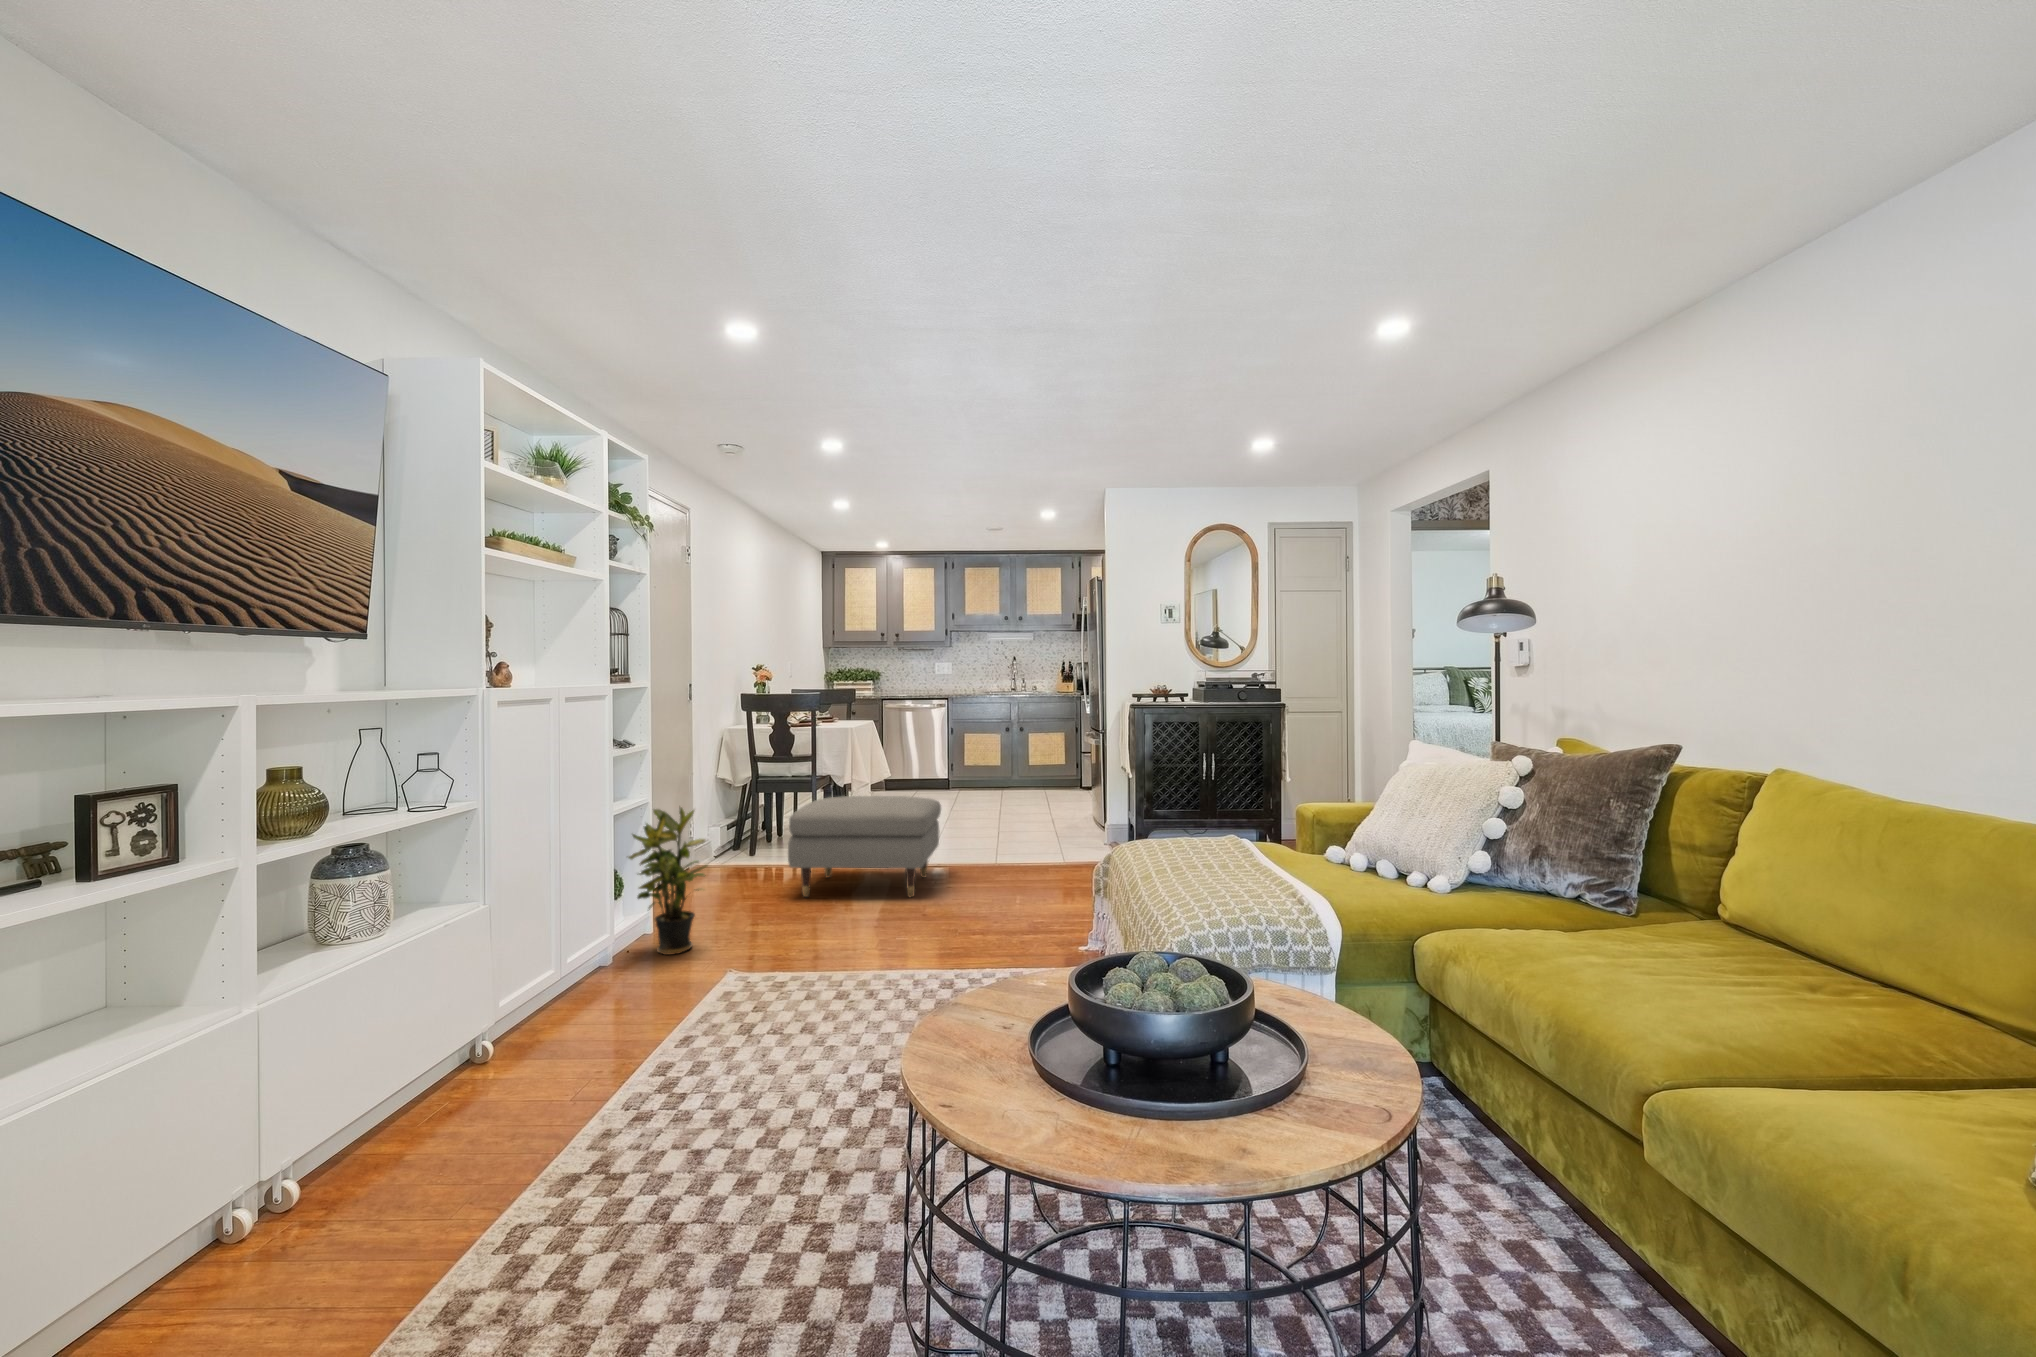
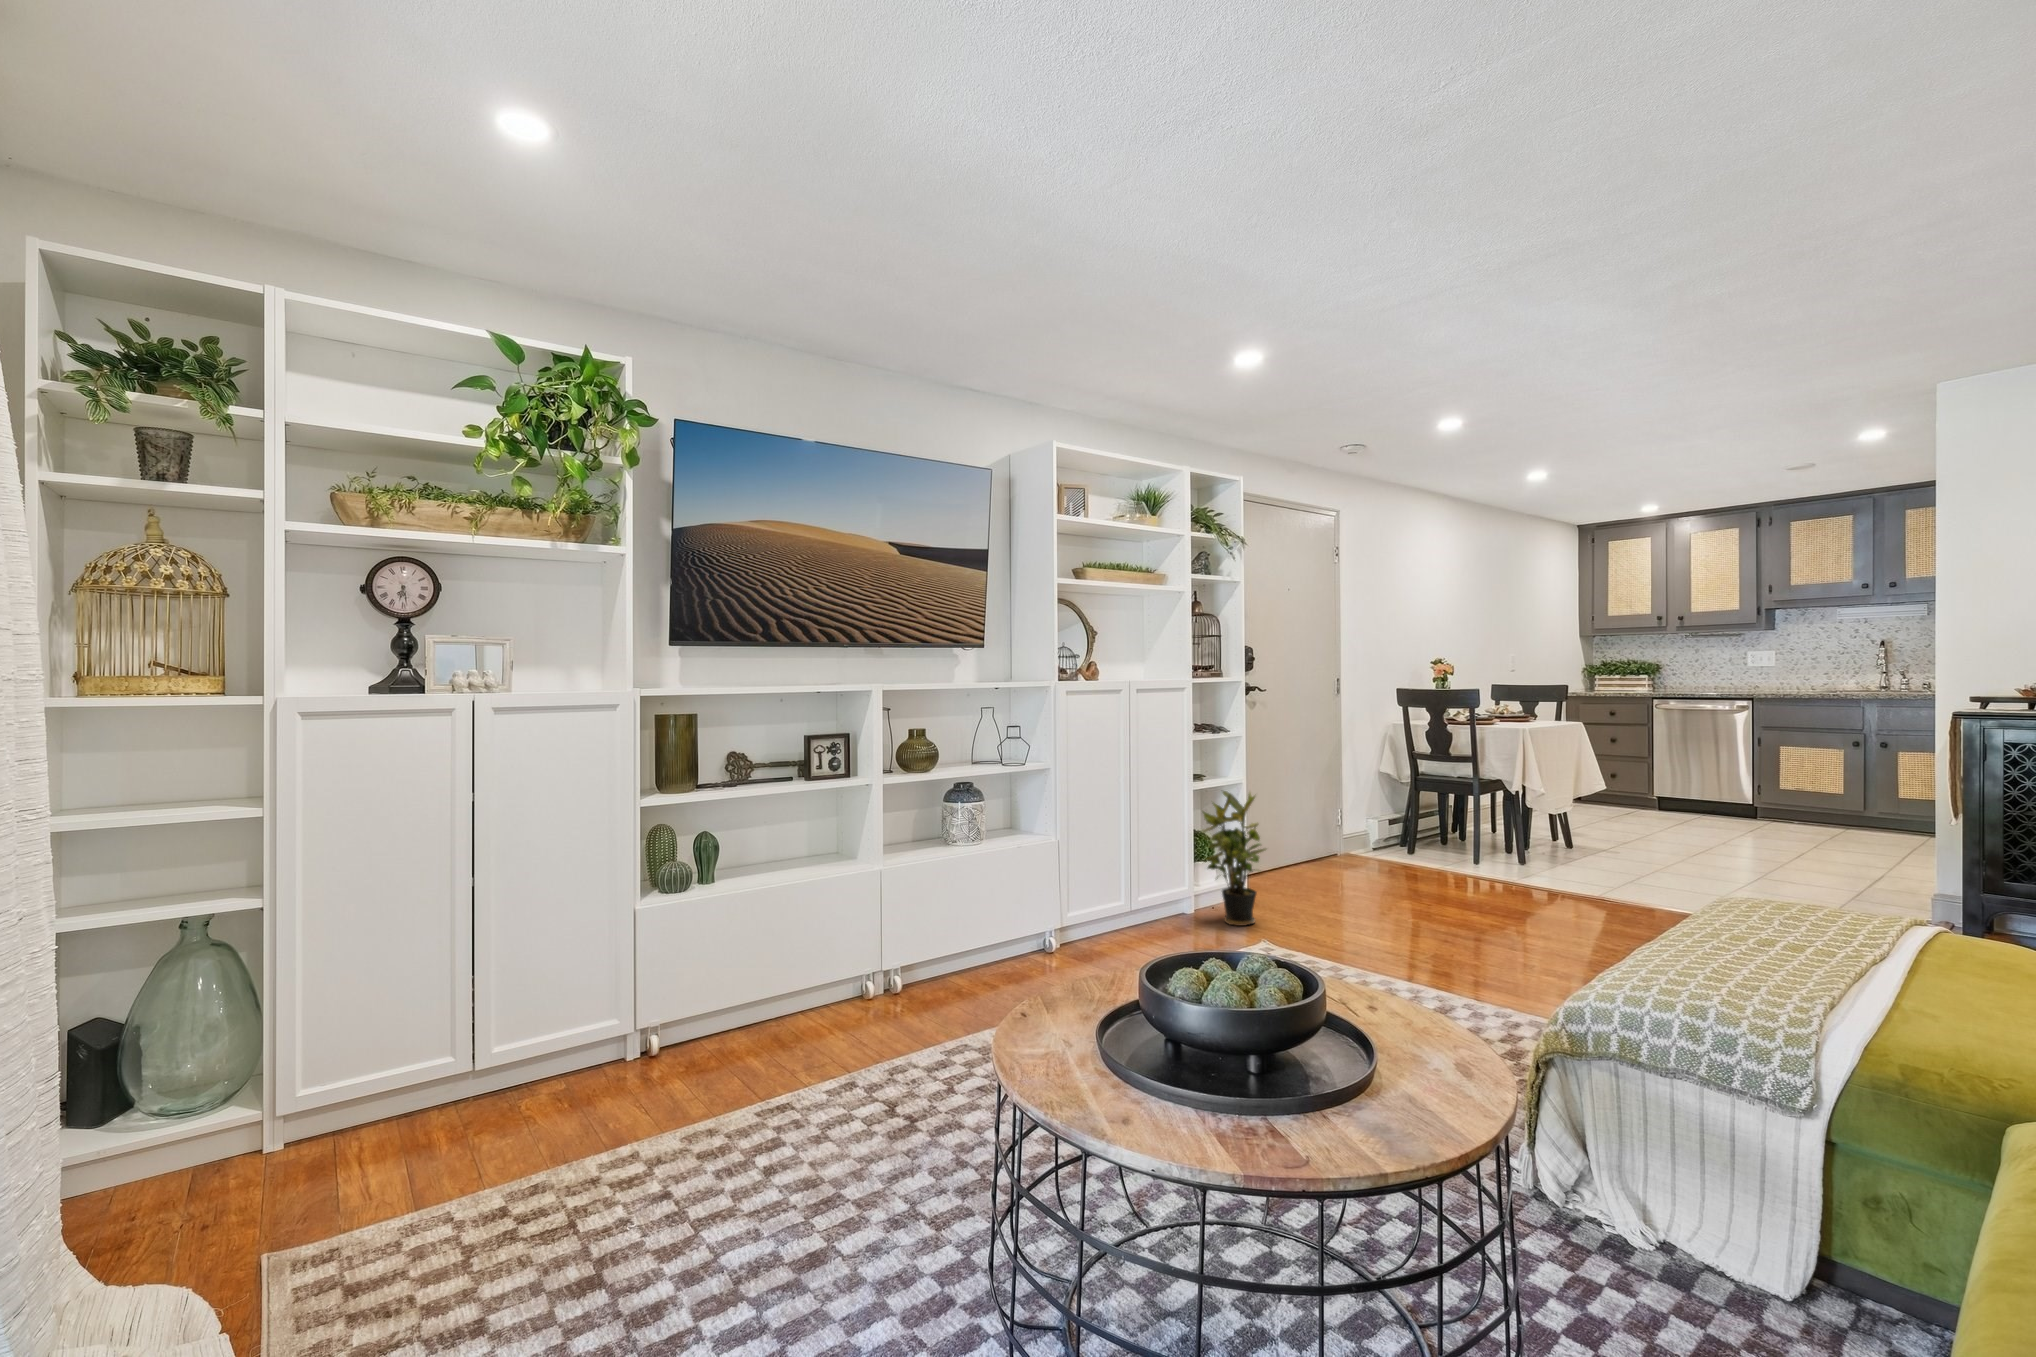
ottoman: present [788,796,941,897] -> none [1384,805,1594,932]

